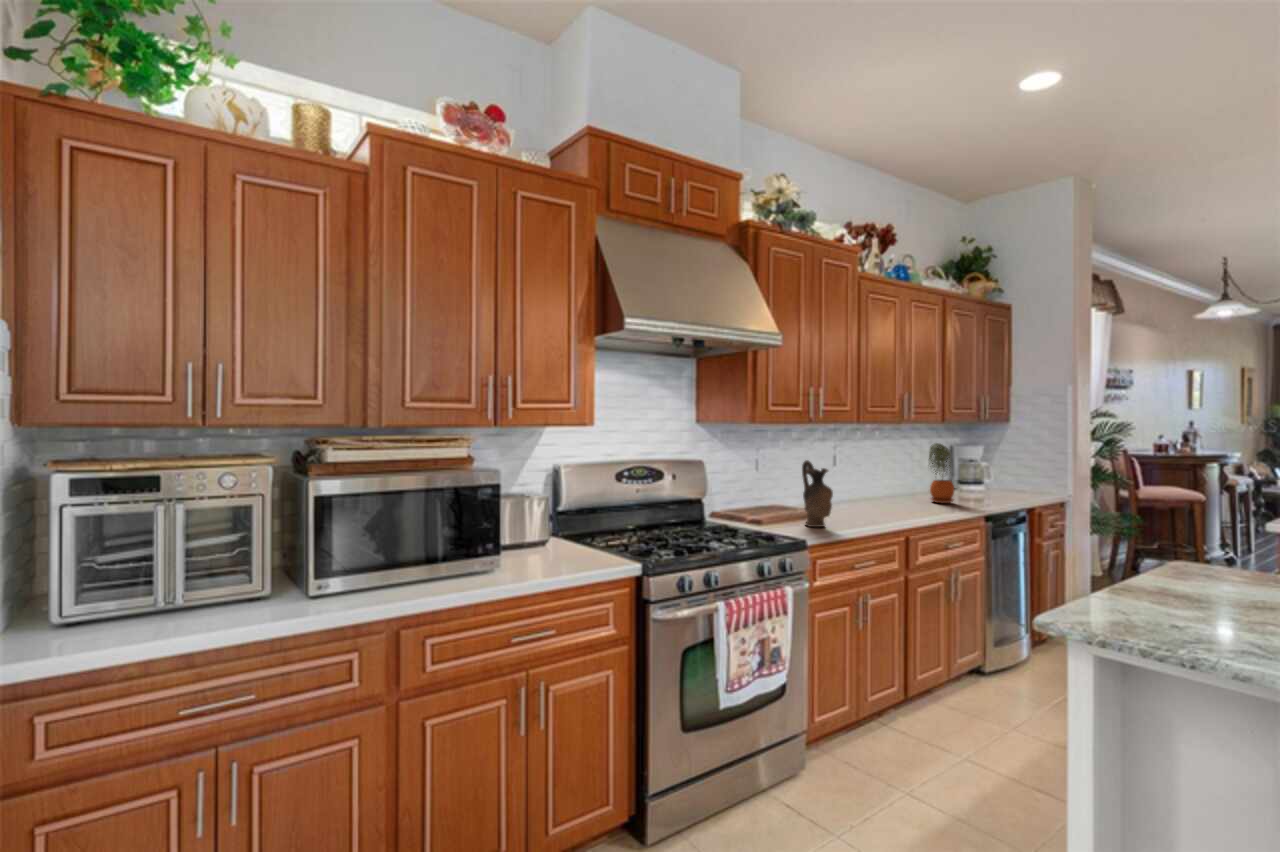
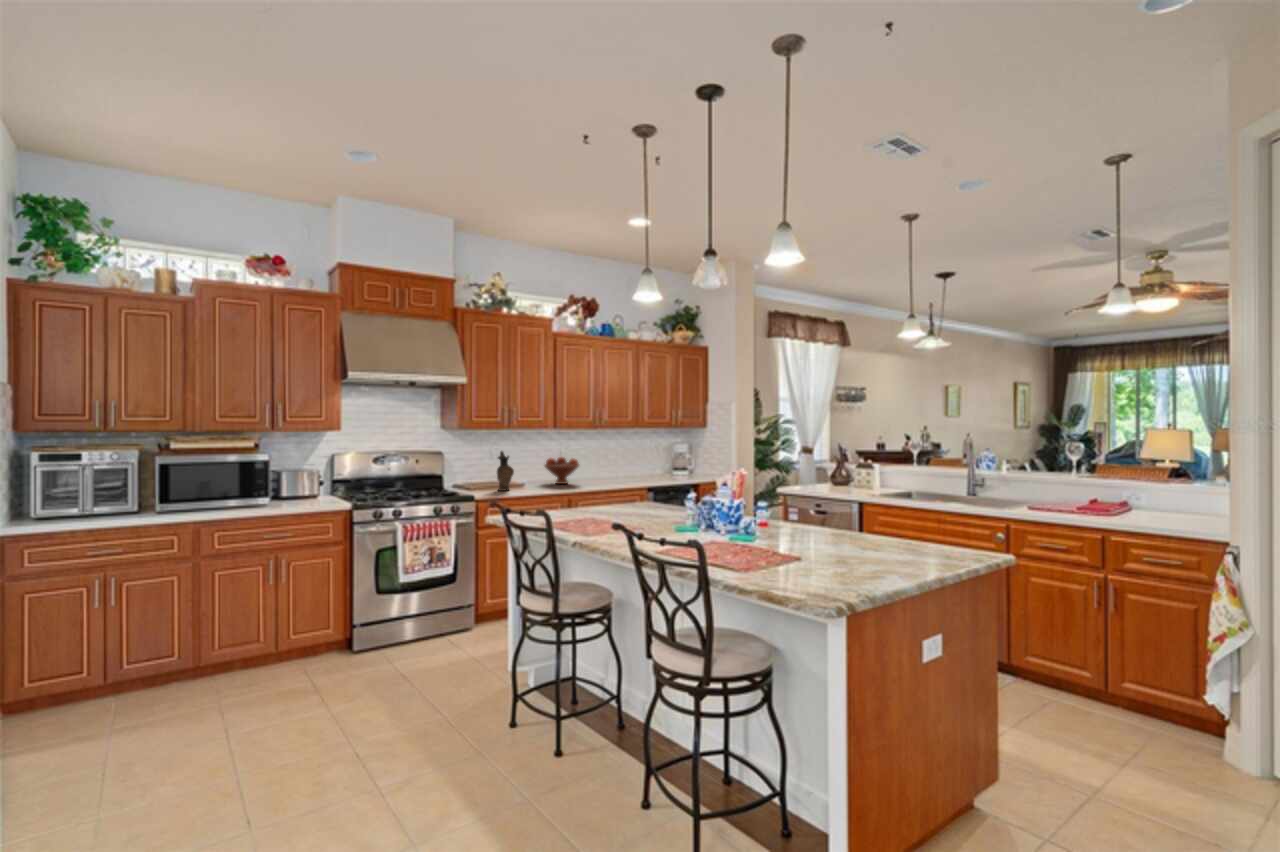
potted plant: present [929,443,954,503] -> none [623,440,638,480]
fruit bowl: none [837,468,897,512] -> present [545,457,579,484]

